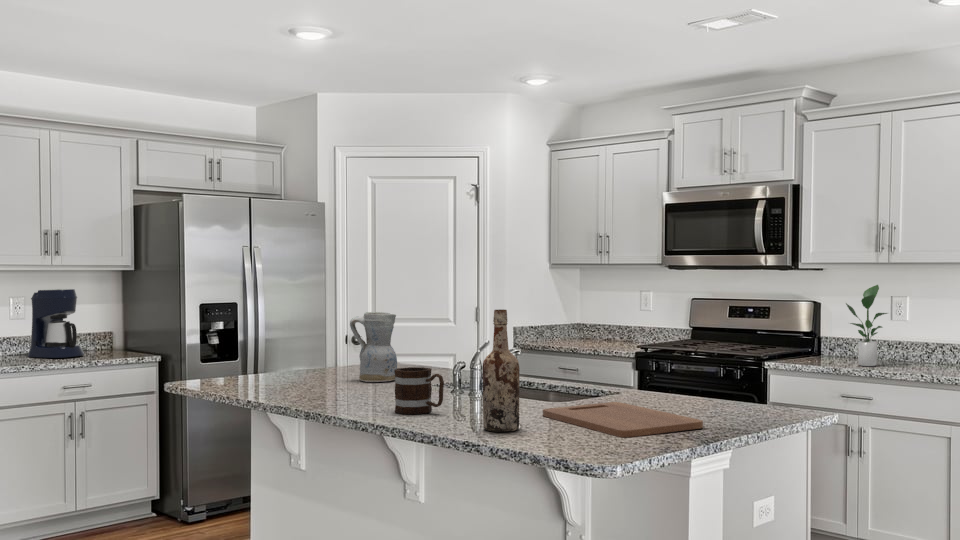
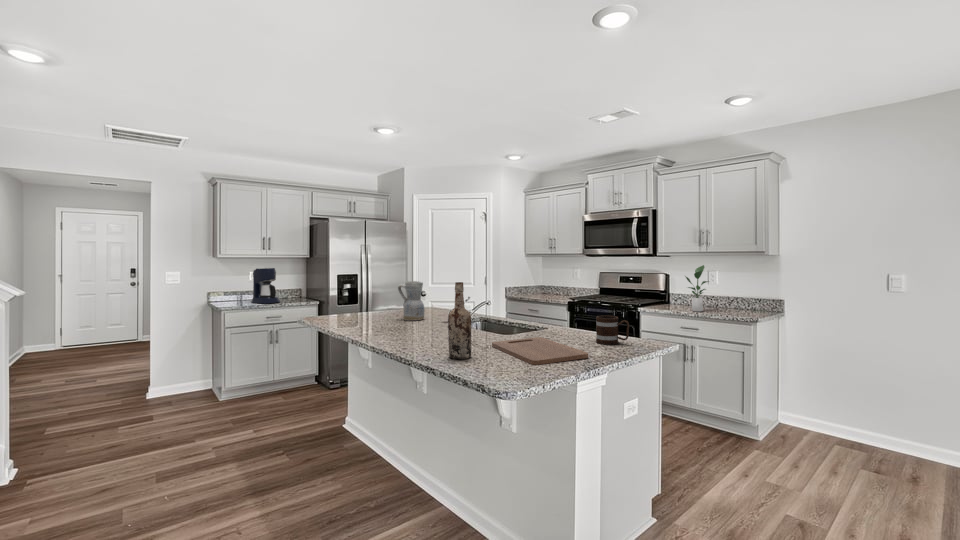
mug: present [394,367,444,414] -> present [596,316,629,345]

